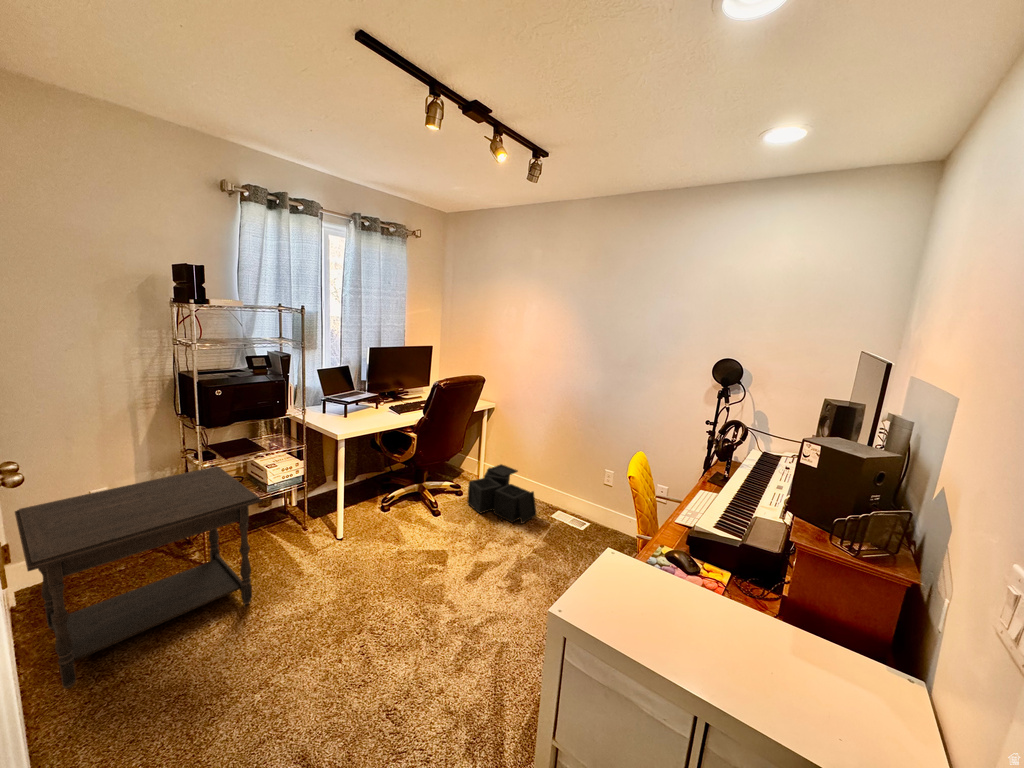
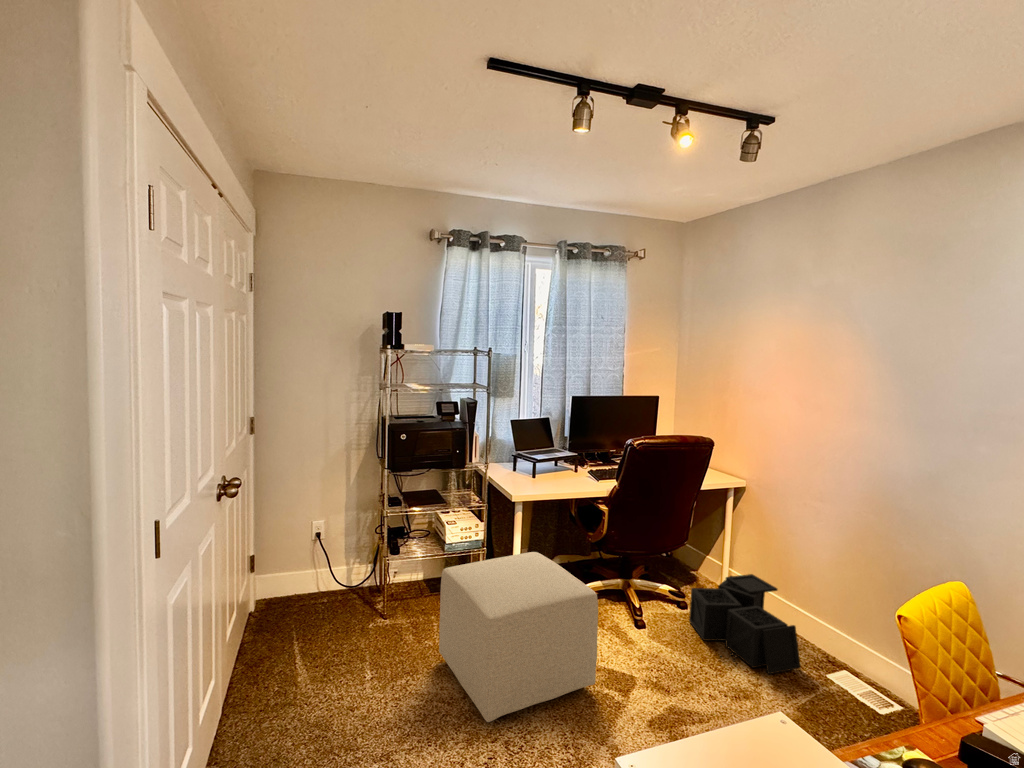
side table: present [15,466,262,689] -> none [237,512,420,693]
ottoman: none [281,478,424,619] -> present [439,552,598,722]

